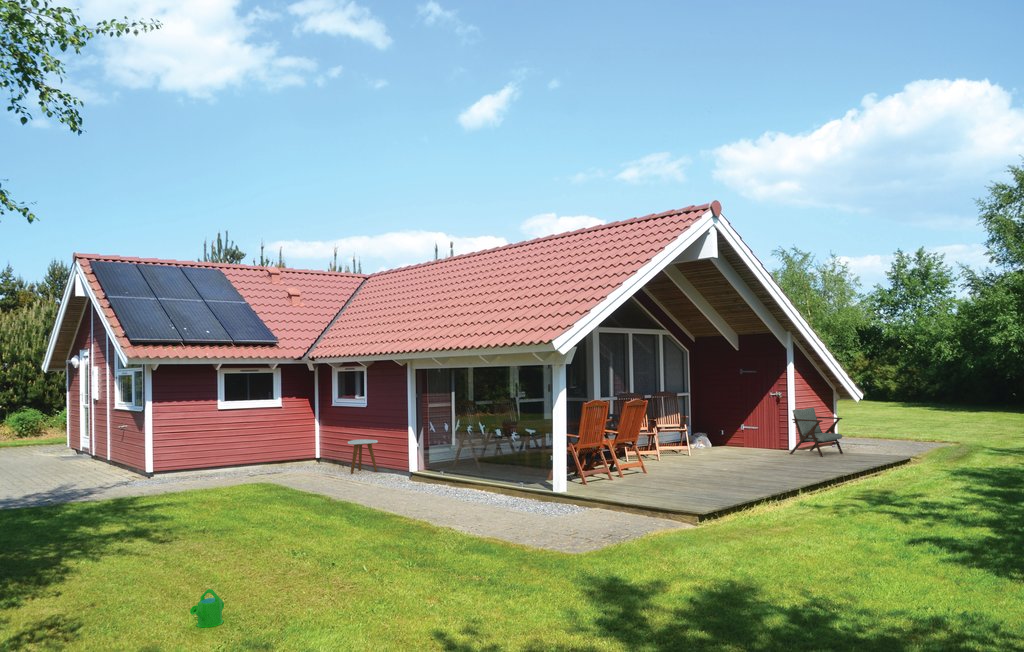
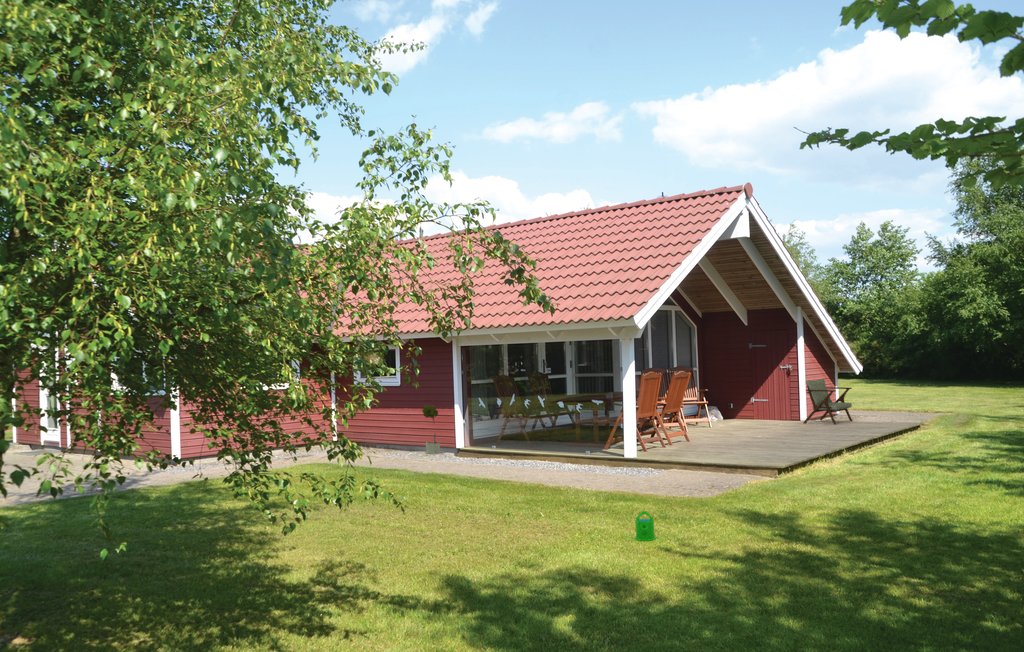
potted tree: none [379,426,401,477] -> present [422,405,444,454]
side table: present [348,439,378,474] -> none [386,419,416,453]
watering can: present [190,589,224,628] -> present [635,511,656,541]

